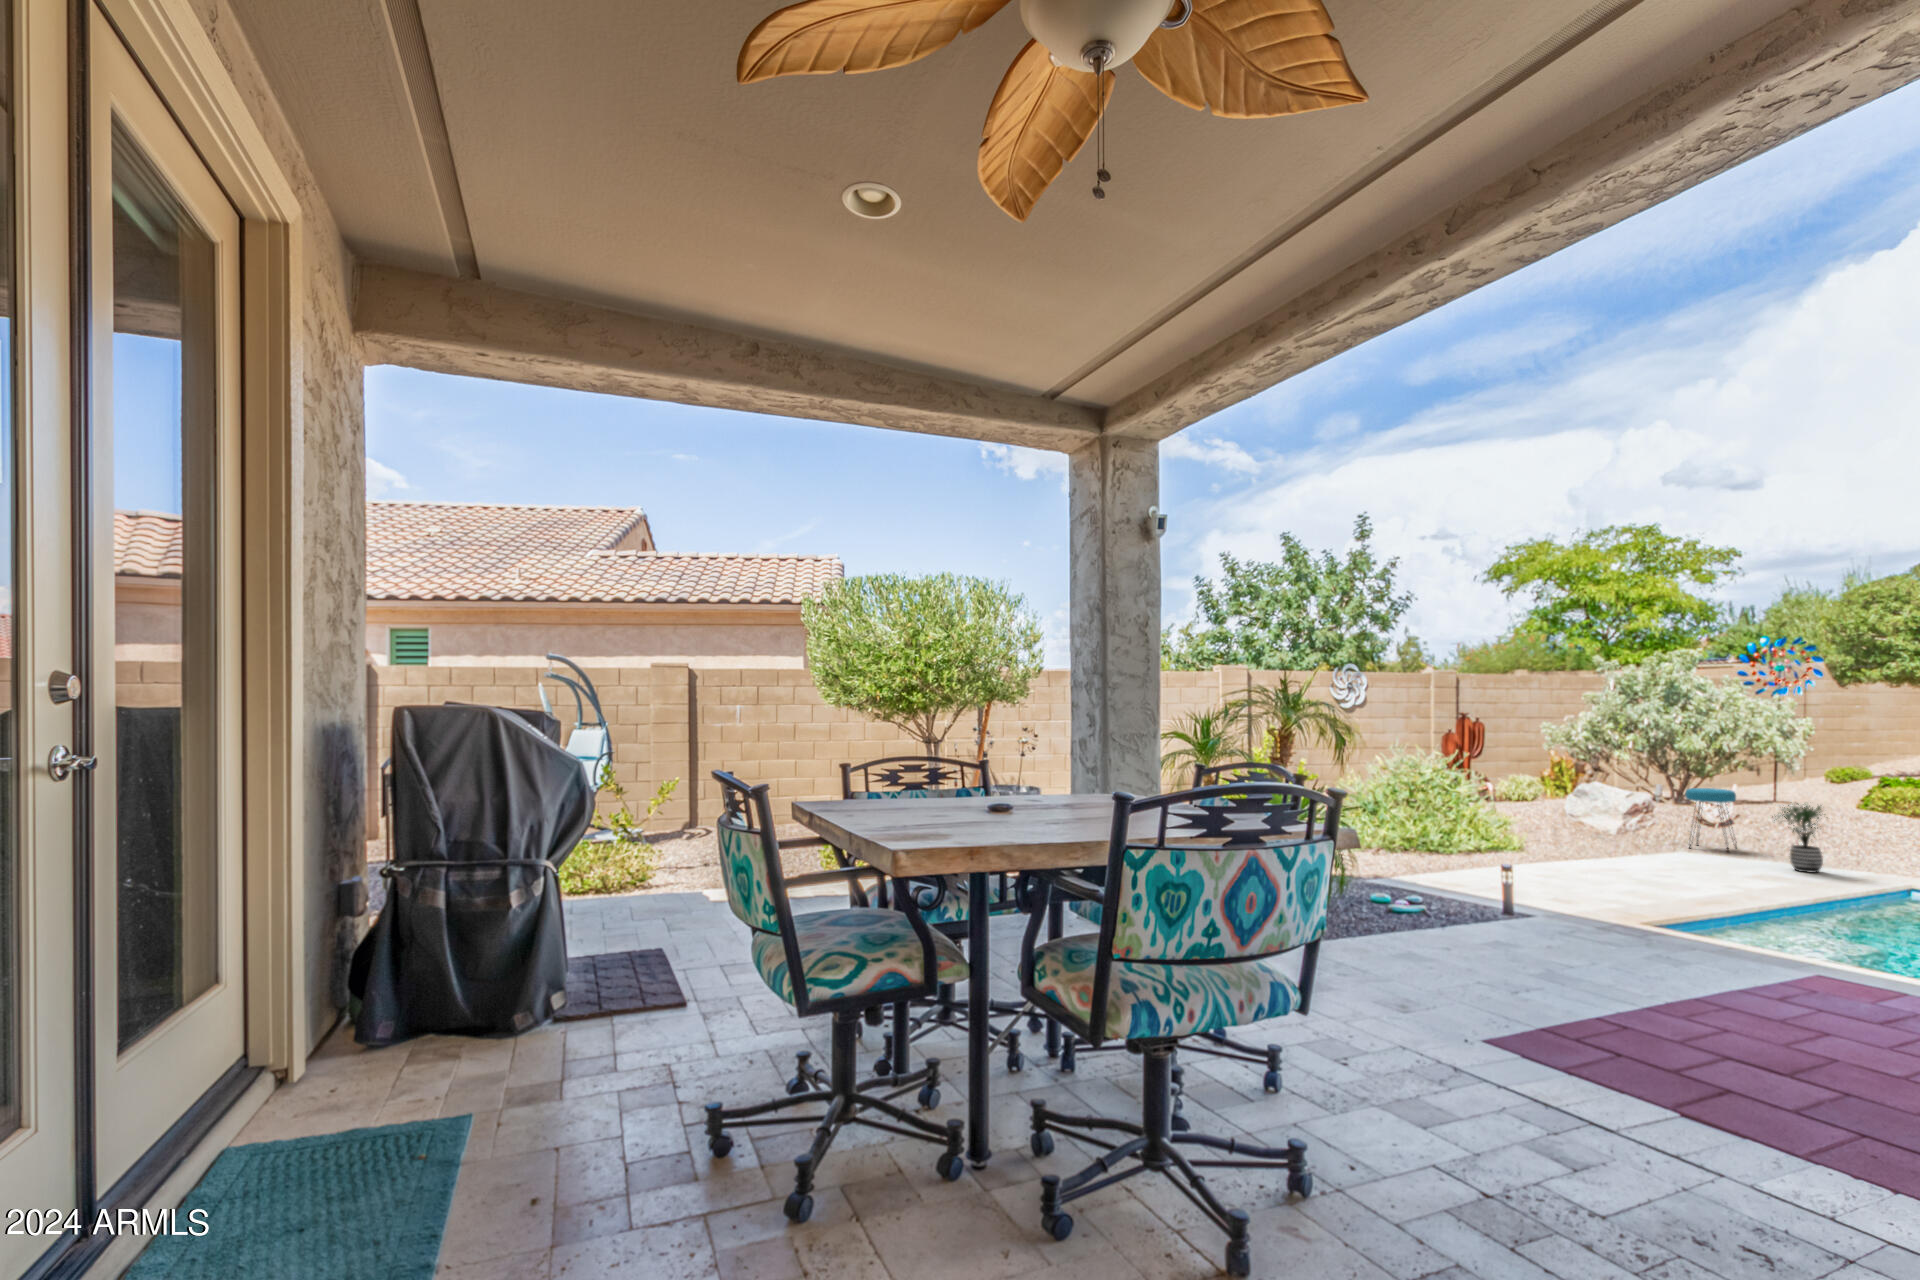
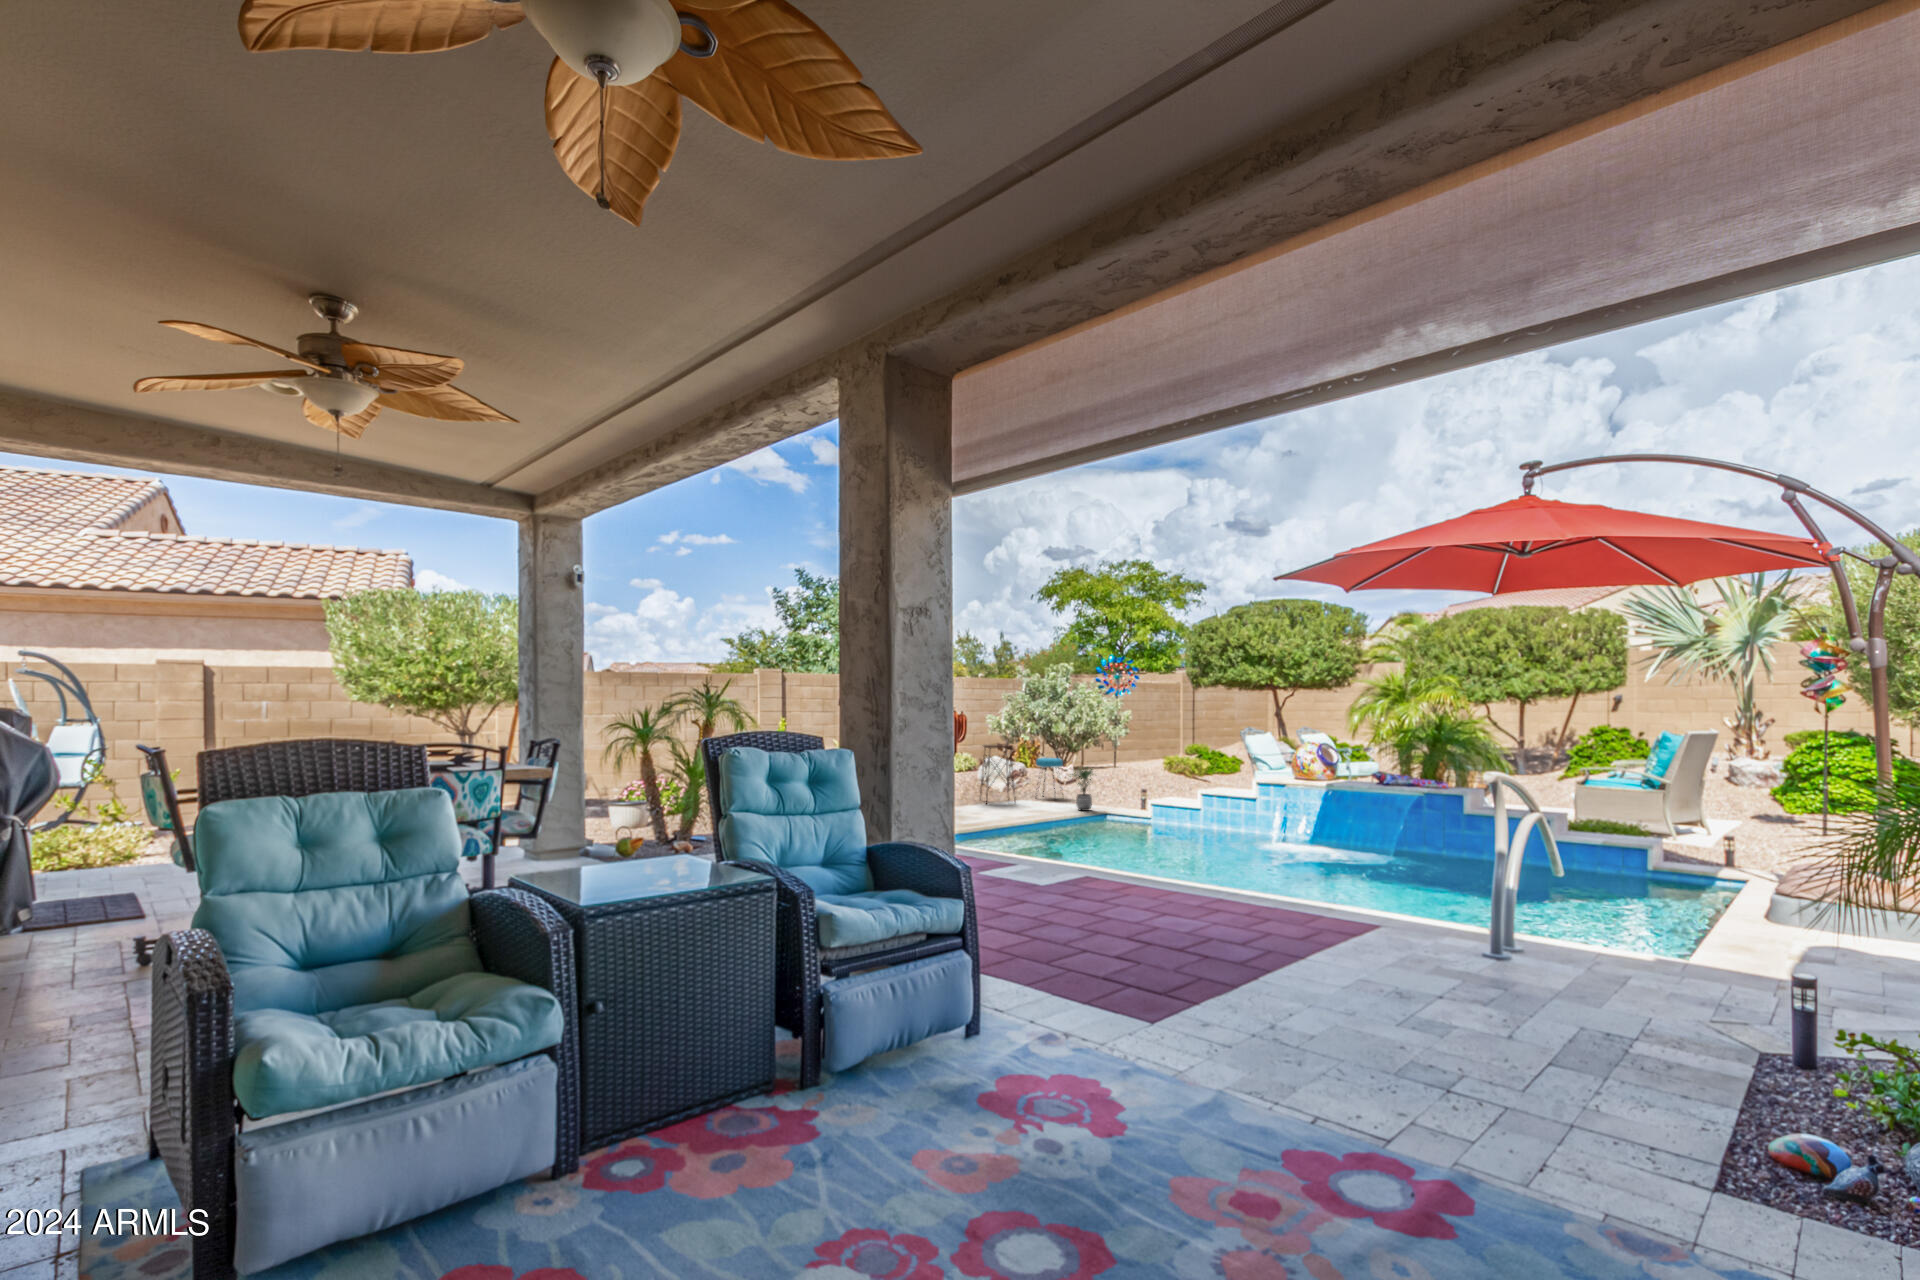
side table: none [1597,767,1668,855] -> present [980,744,1016,801]

